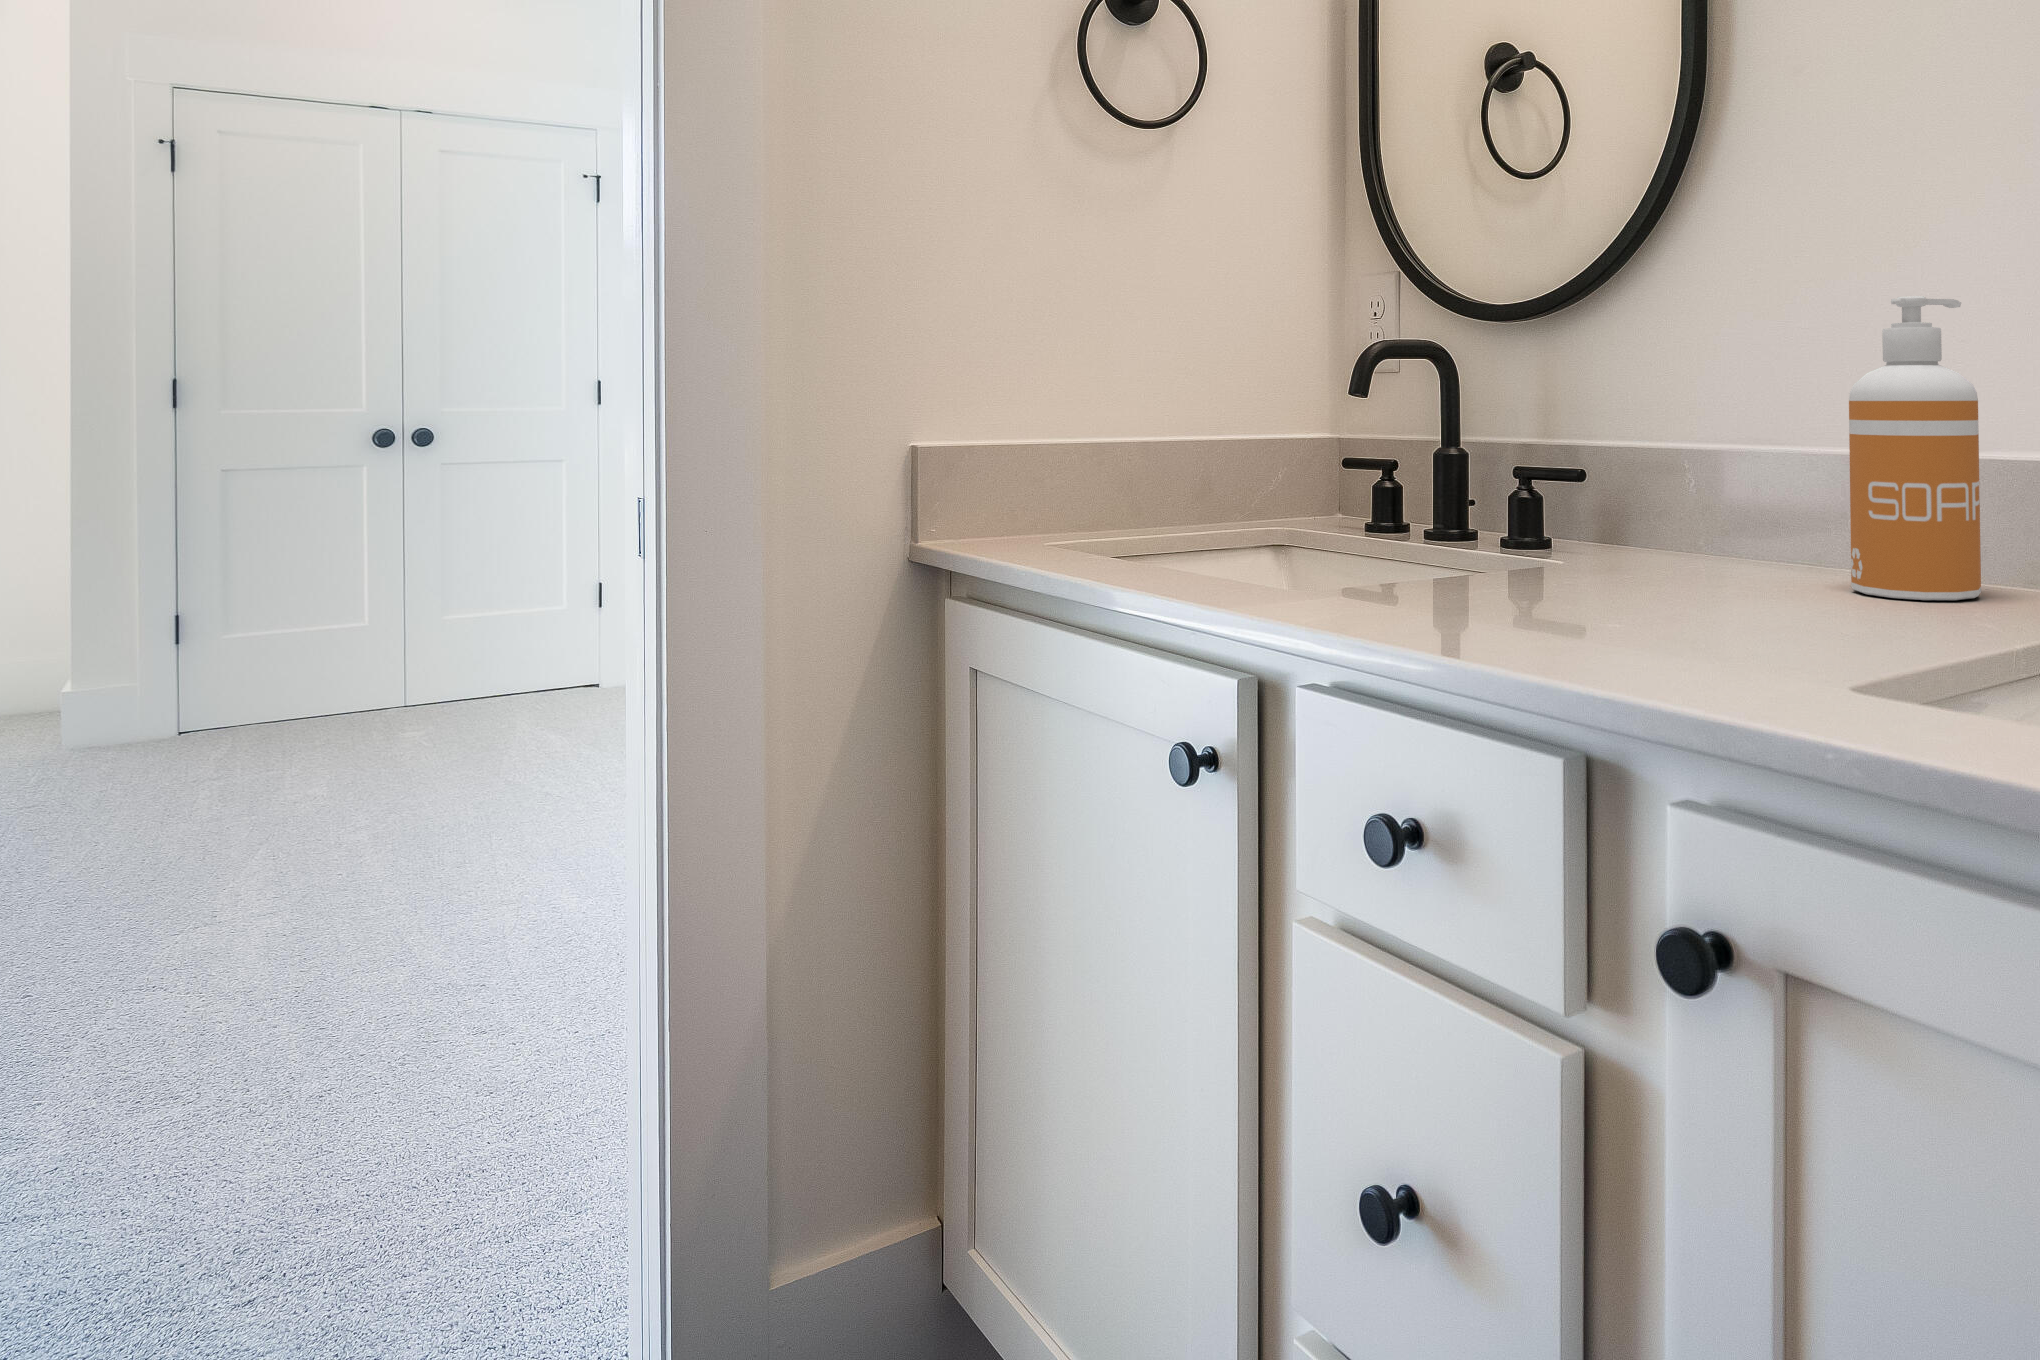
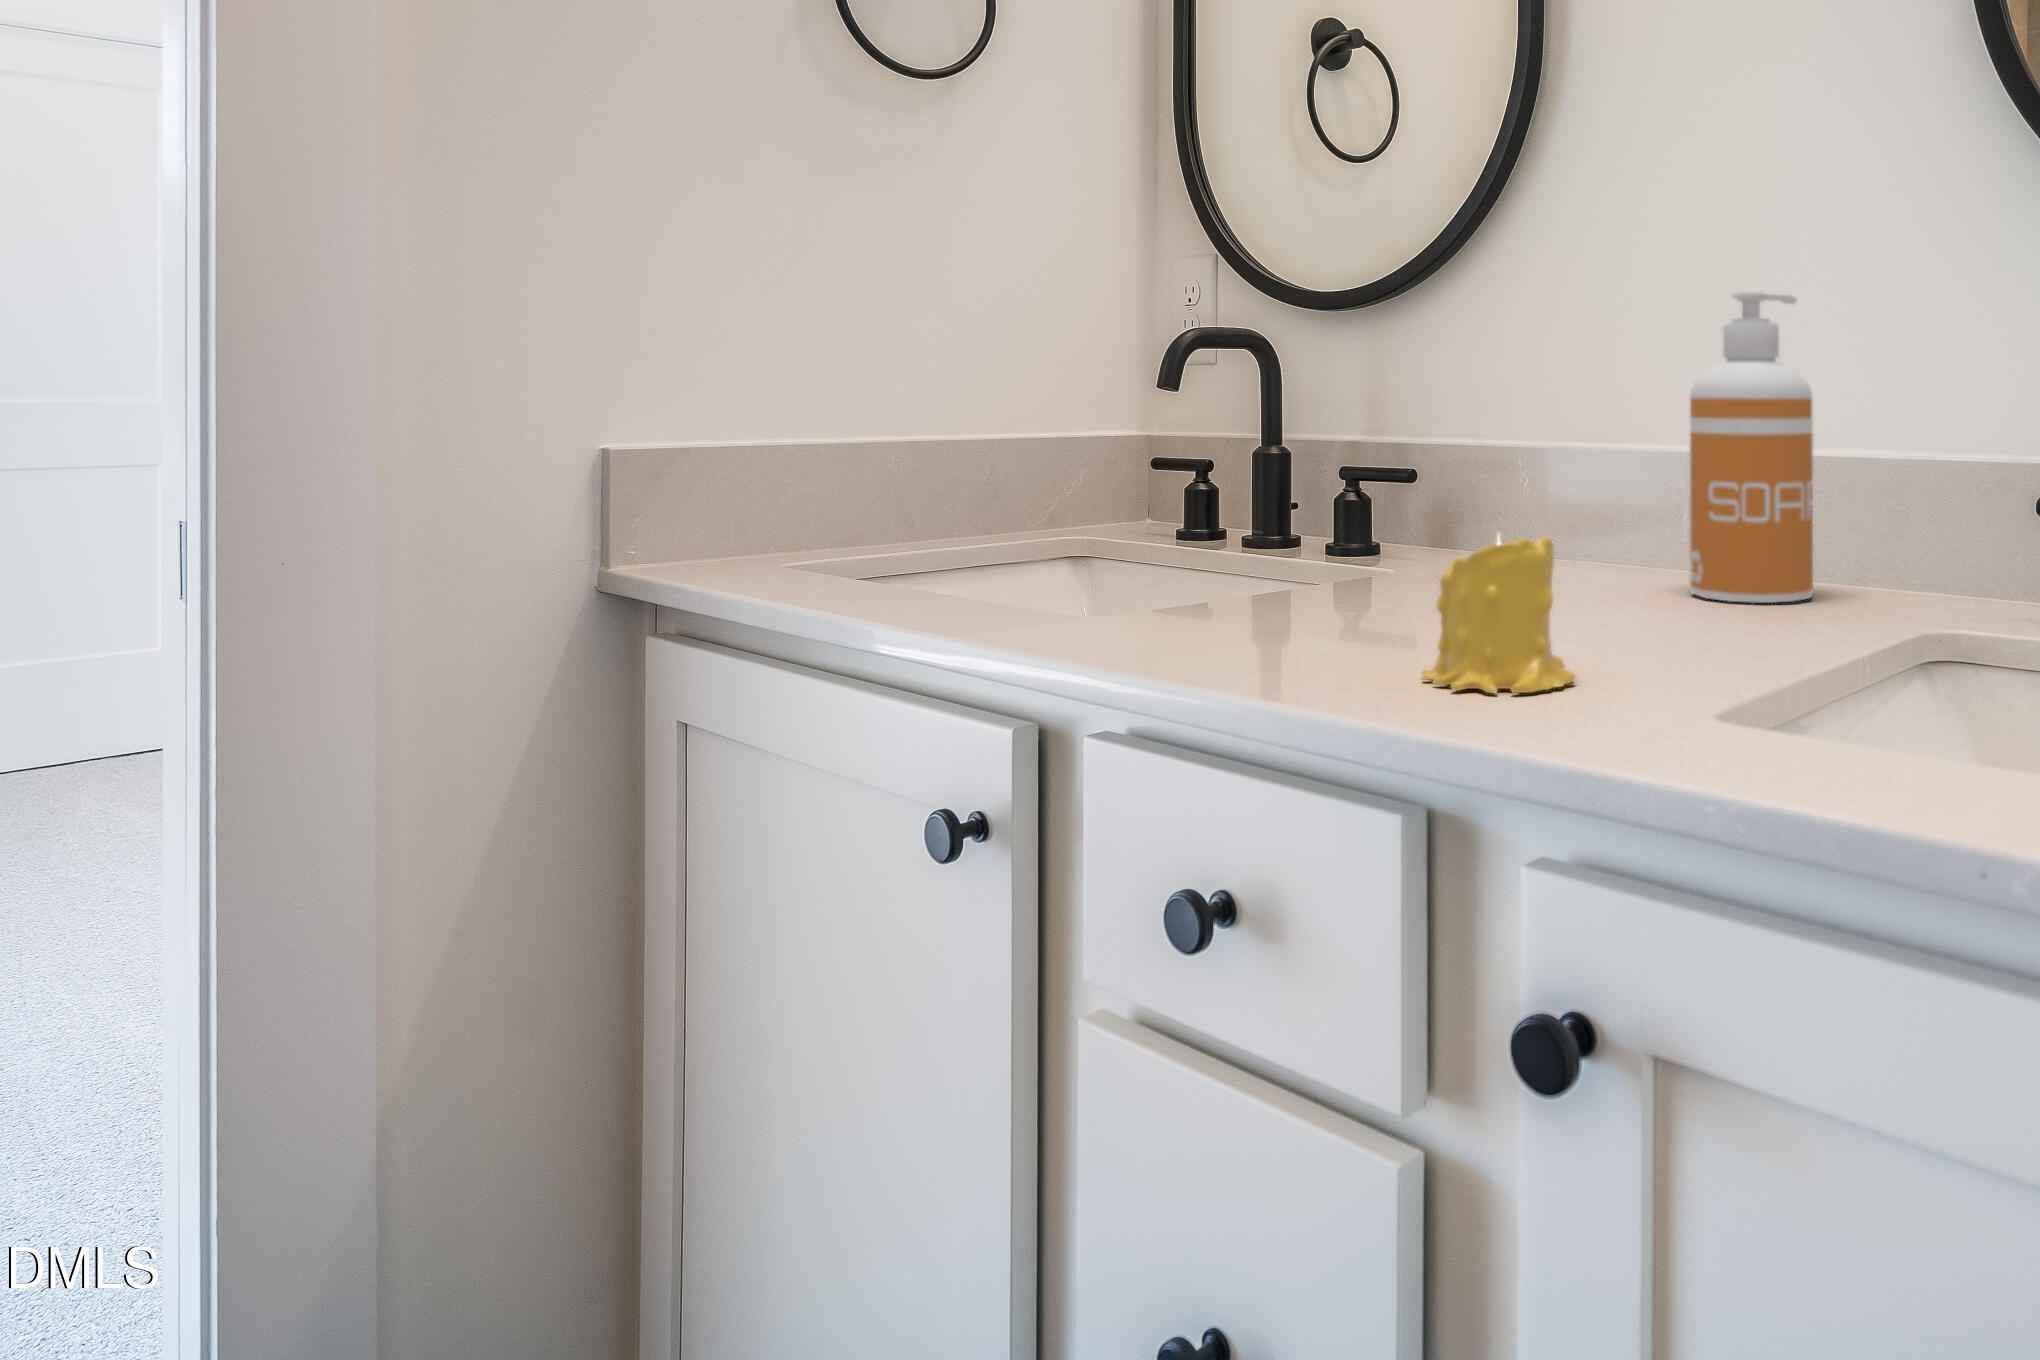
candle: none [1580,517,1722,663] -> present [1422,535,1575,693]

